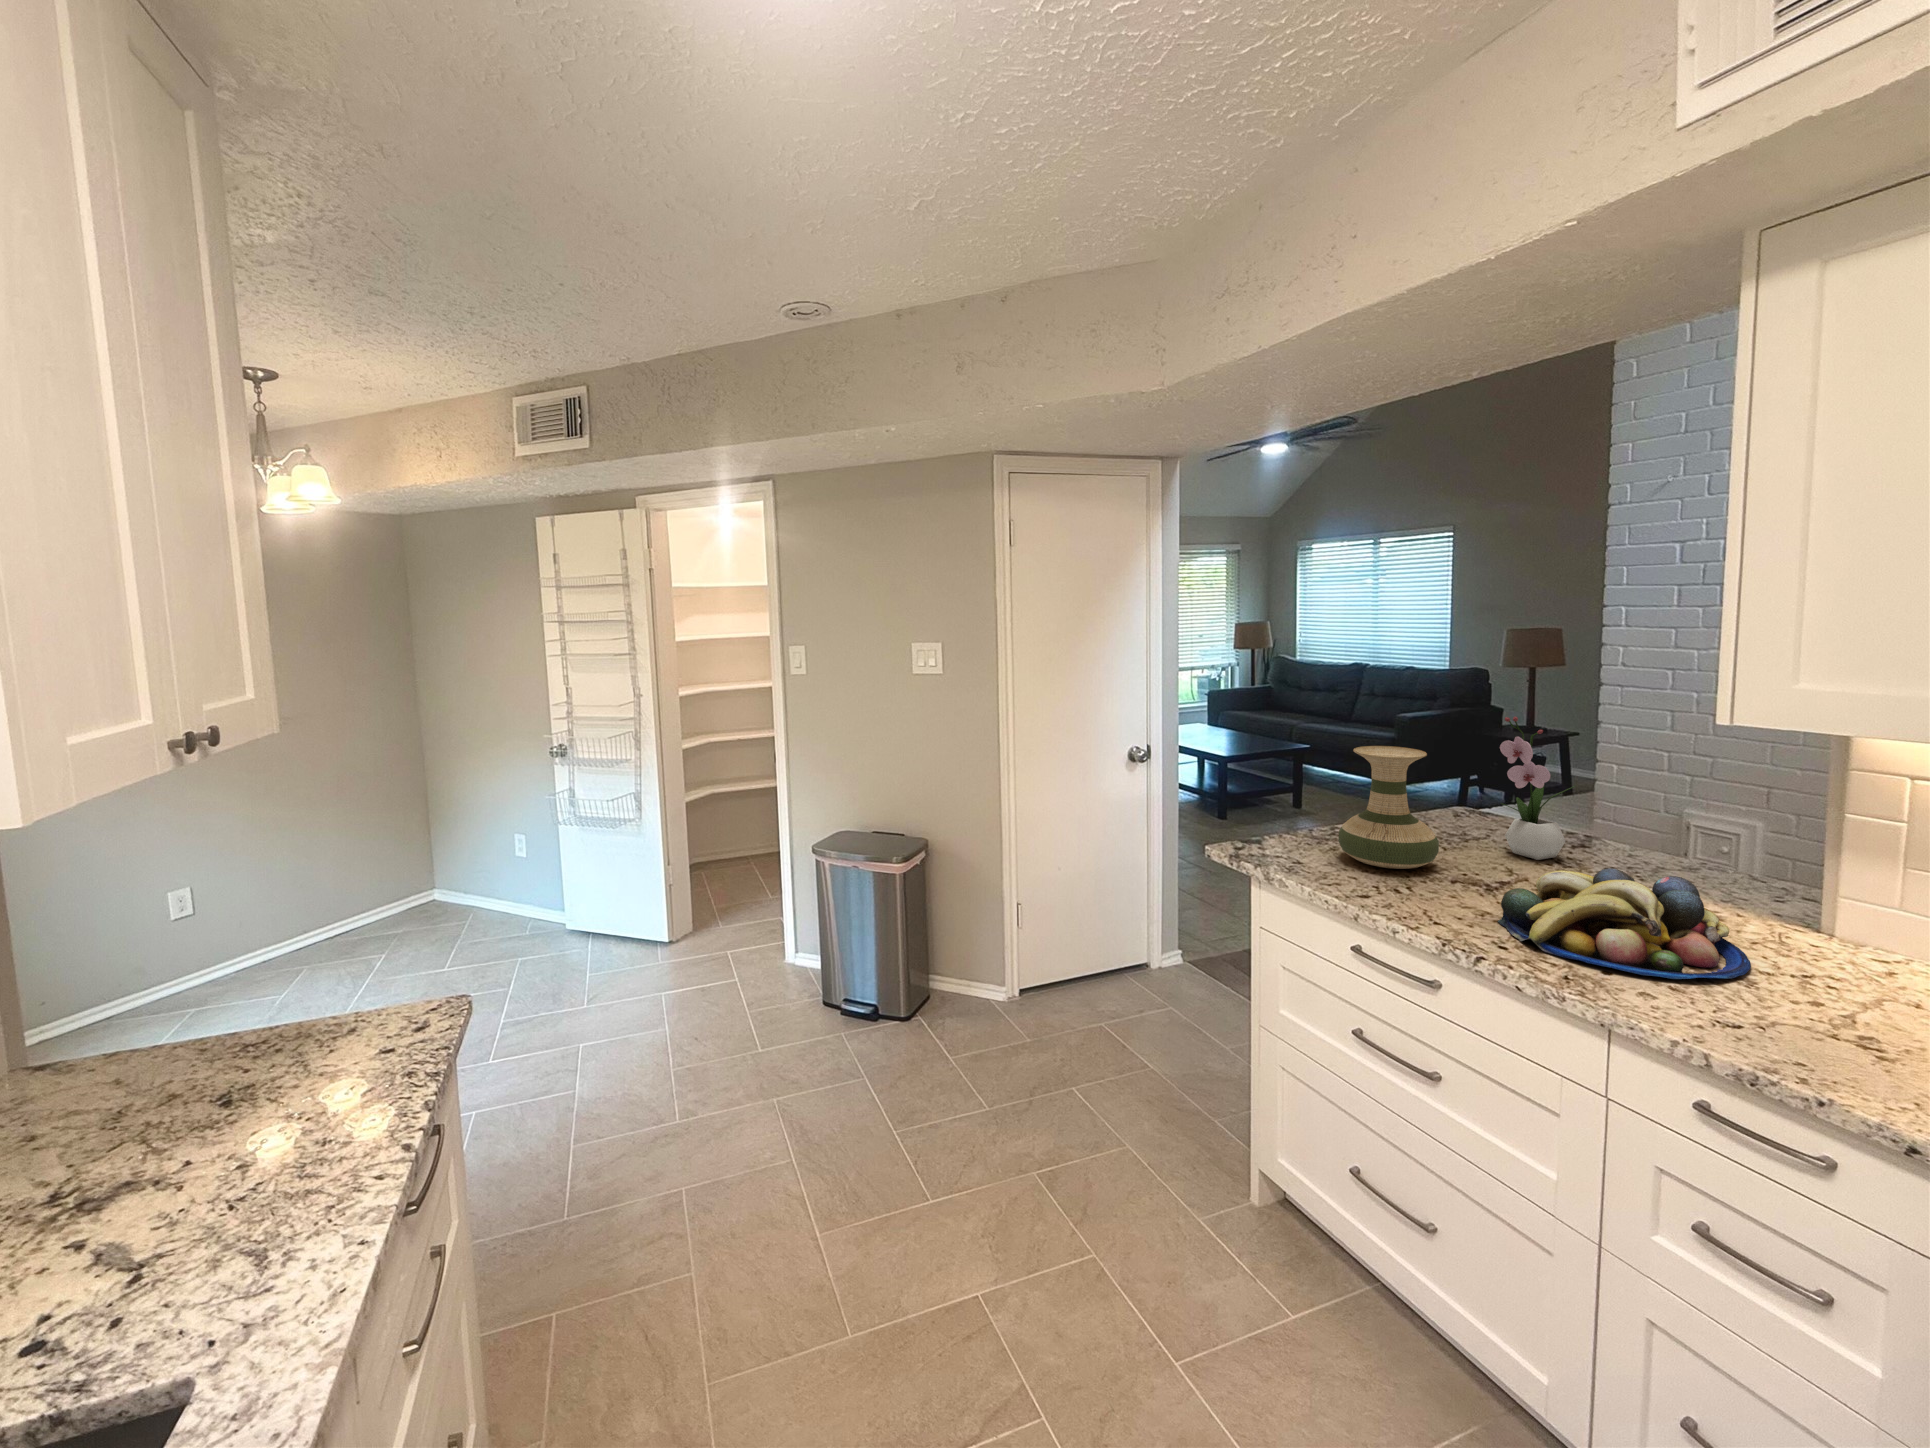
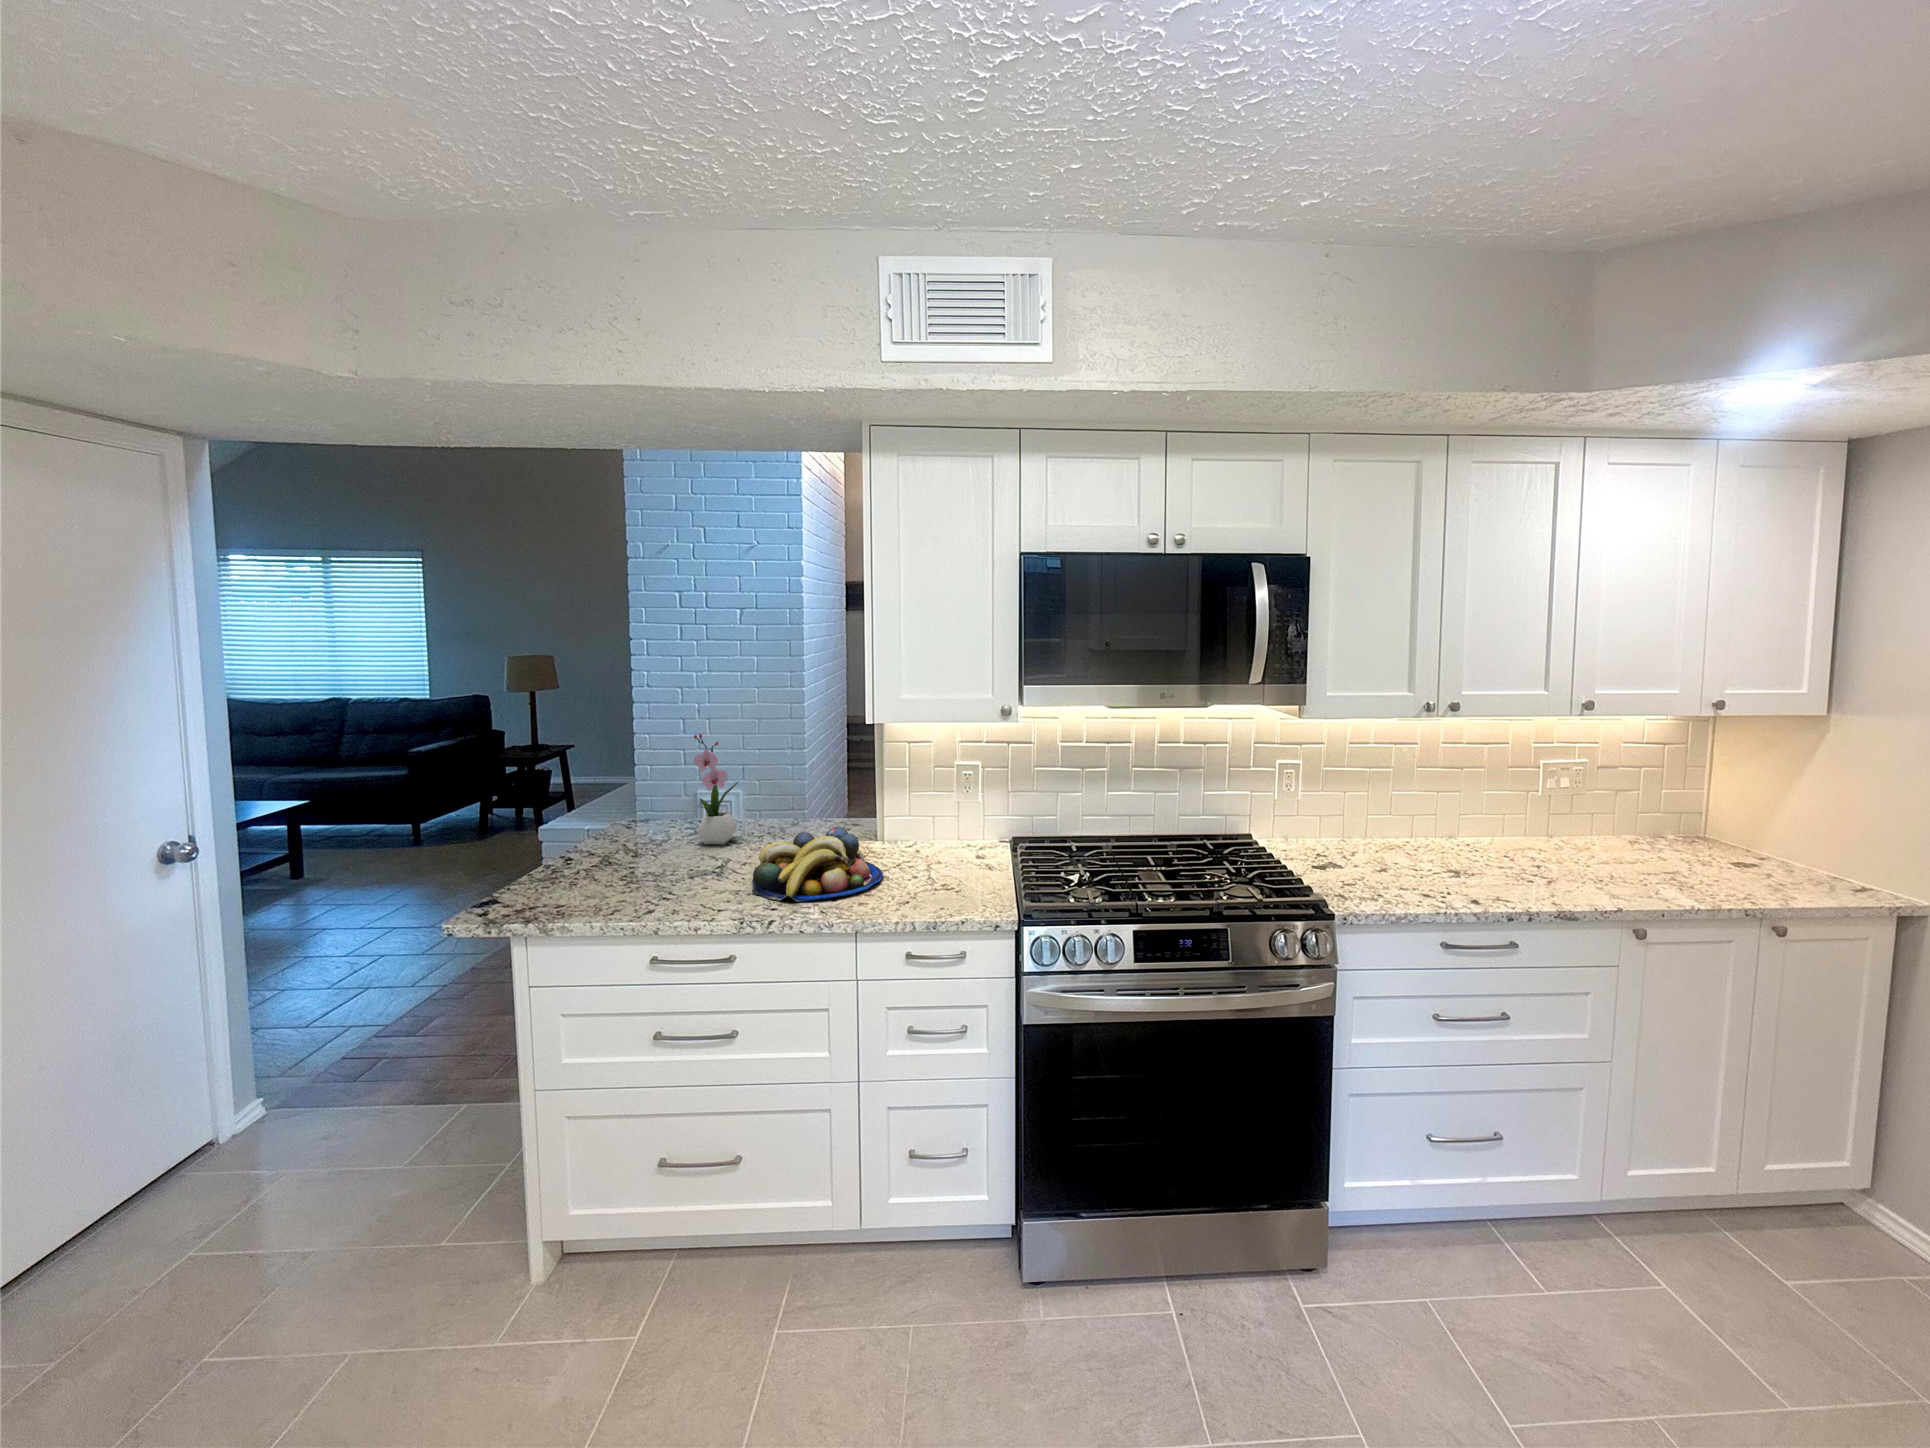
vase: present [1338,746,1439,869] -> none [588,772,675,885]

